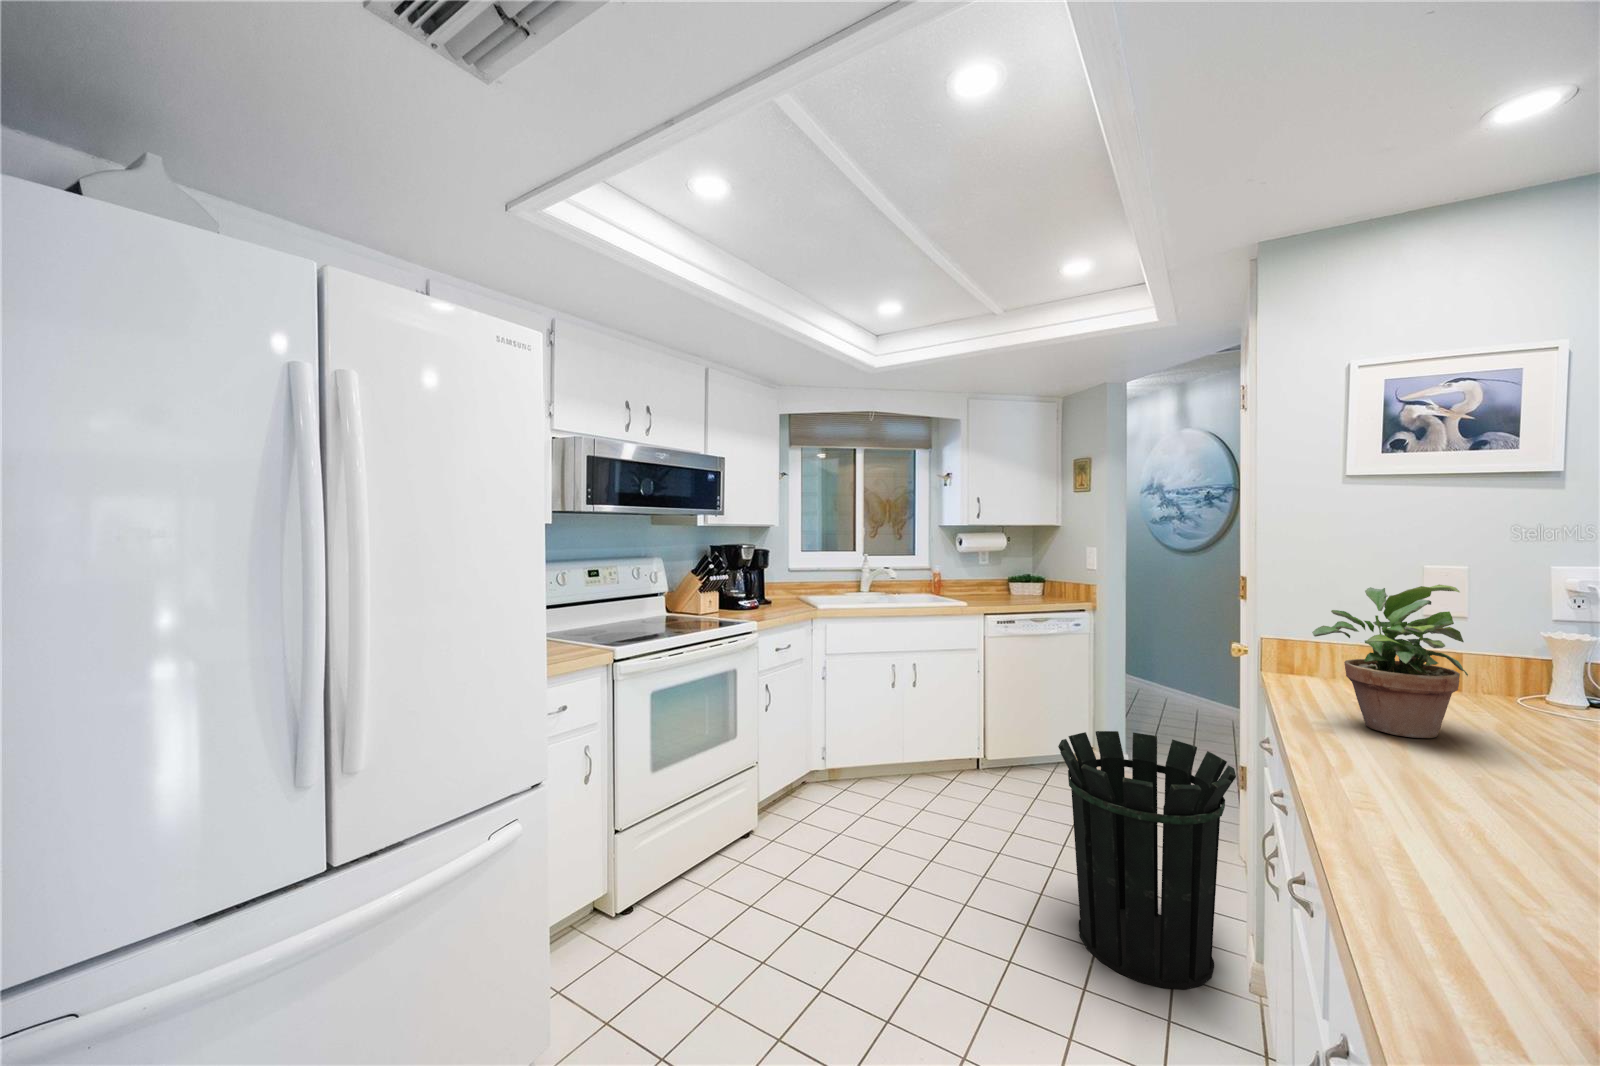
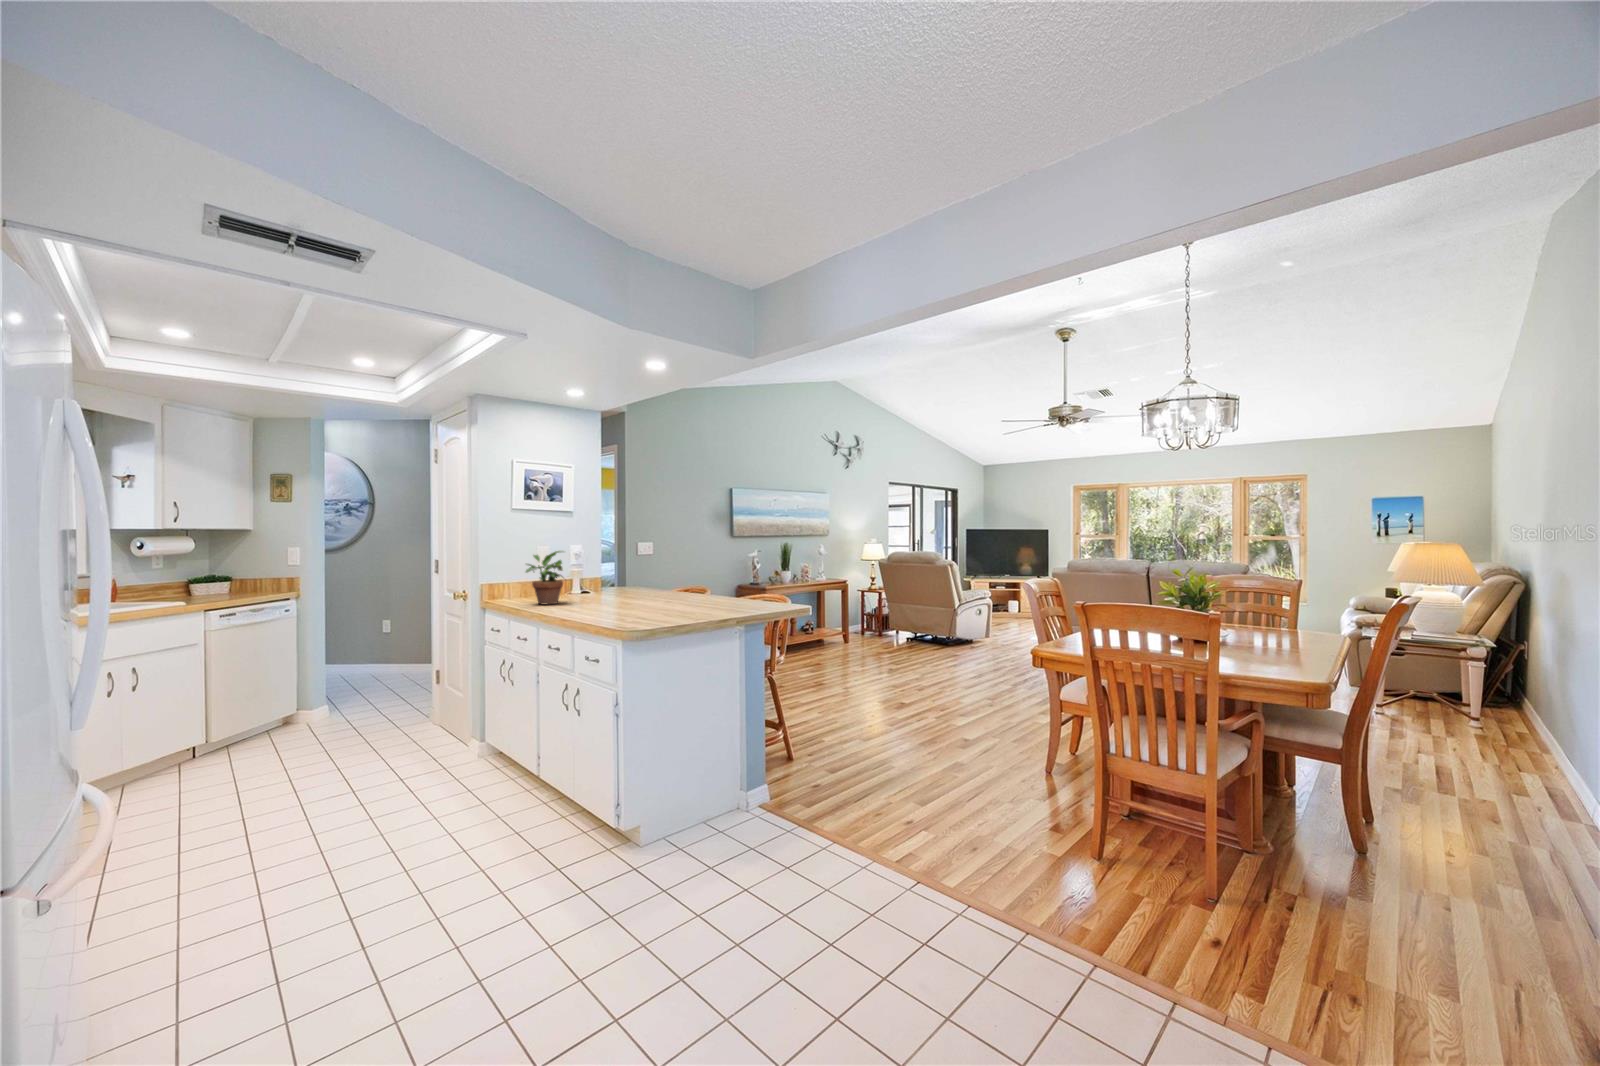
waste bin: present [1058,731,1236,989] -> none [374,651,473,777]

